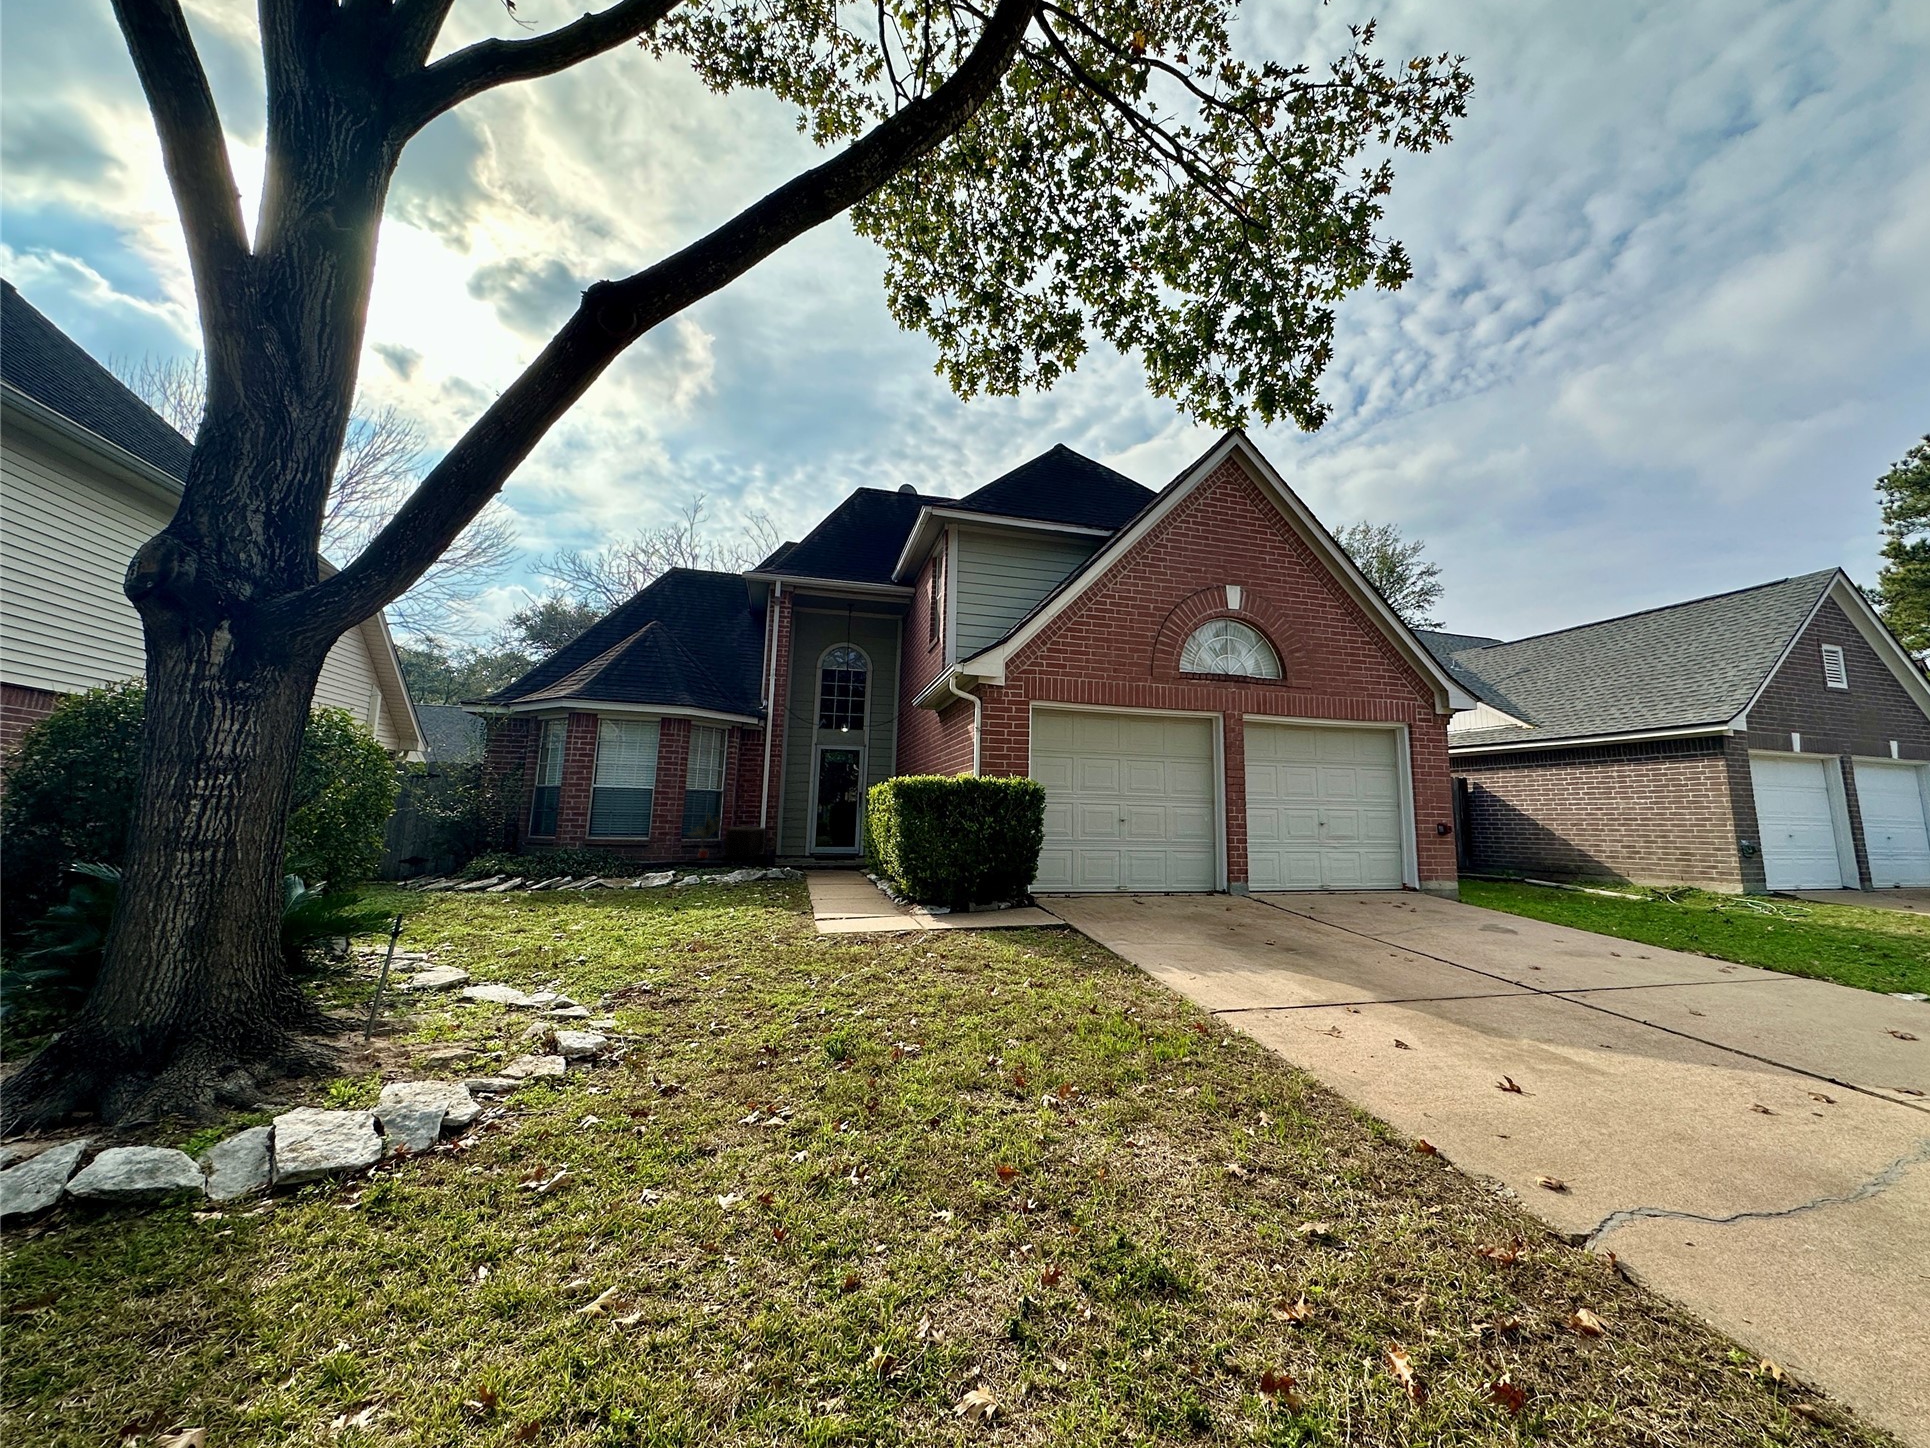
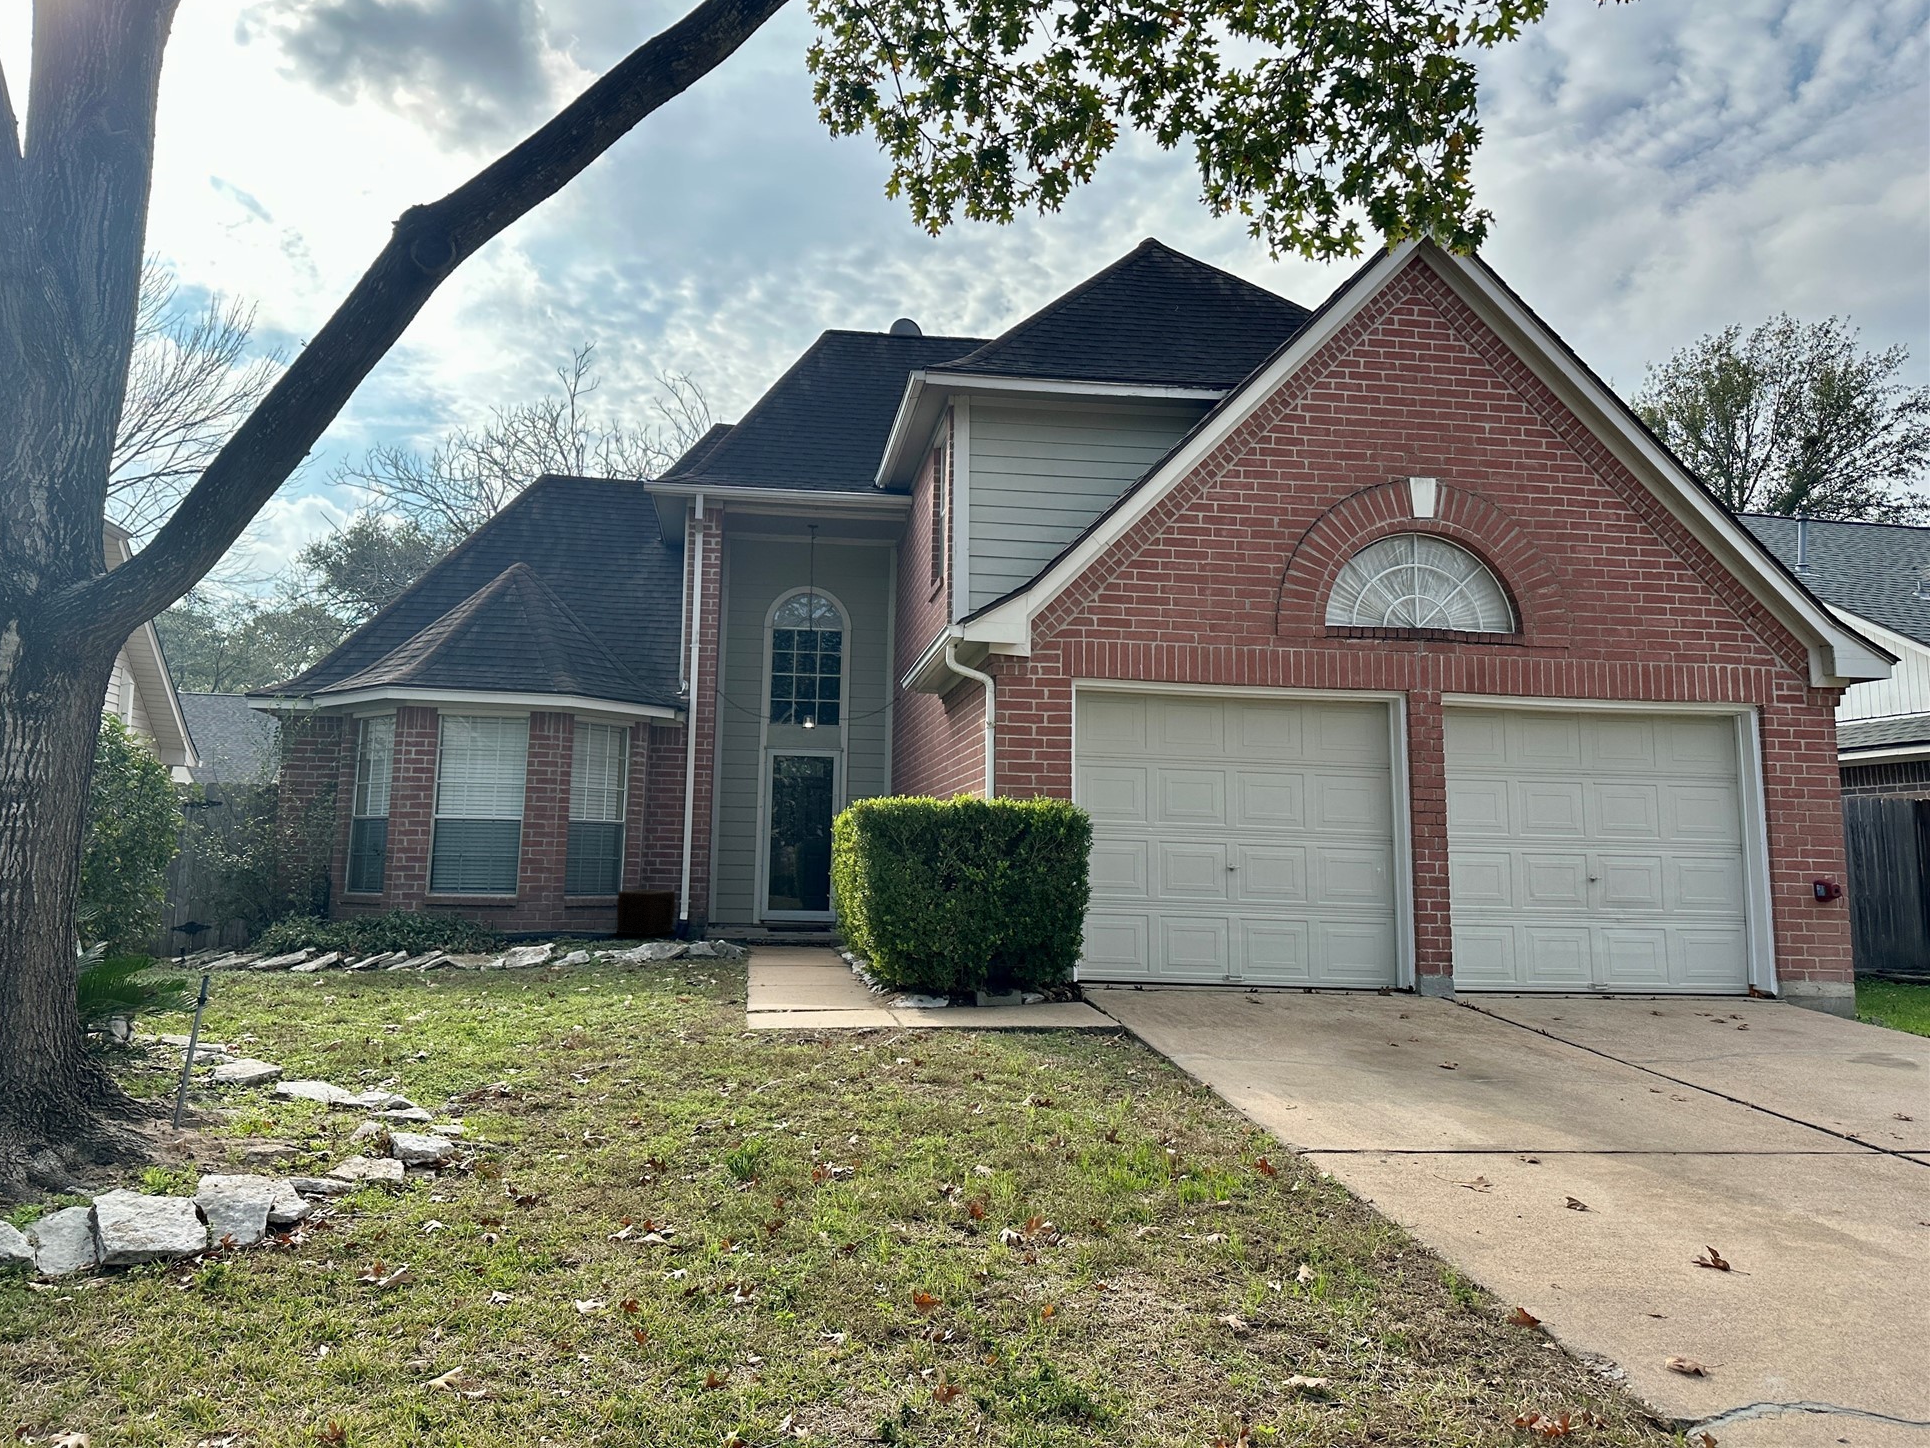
potted tree: present [690,814,723,859] -> none [561,867,612,936]

